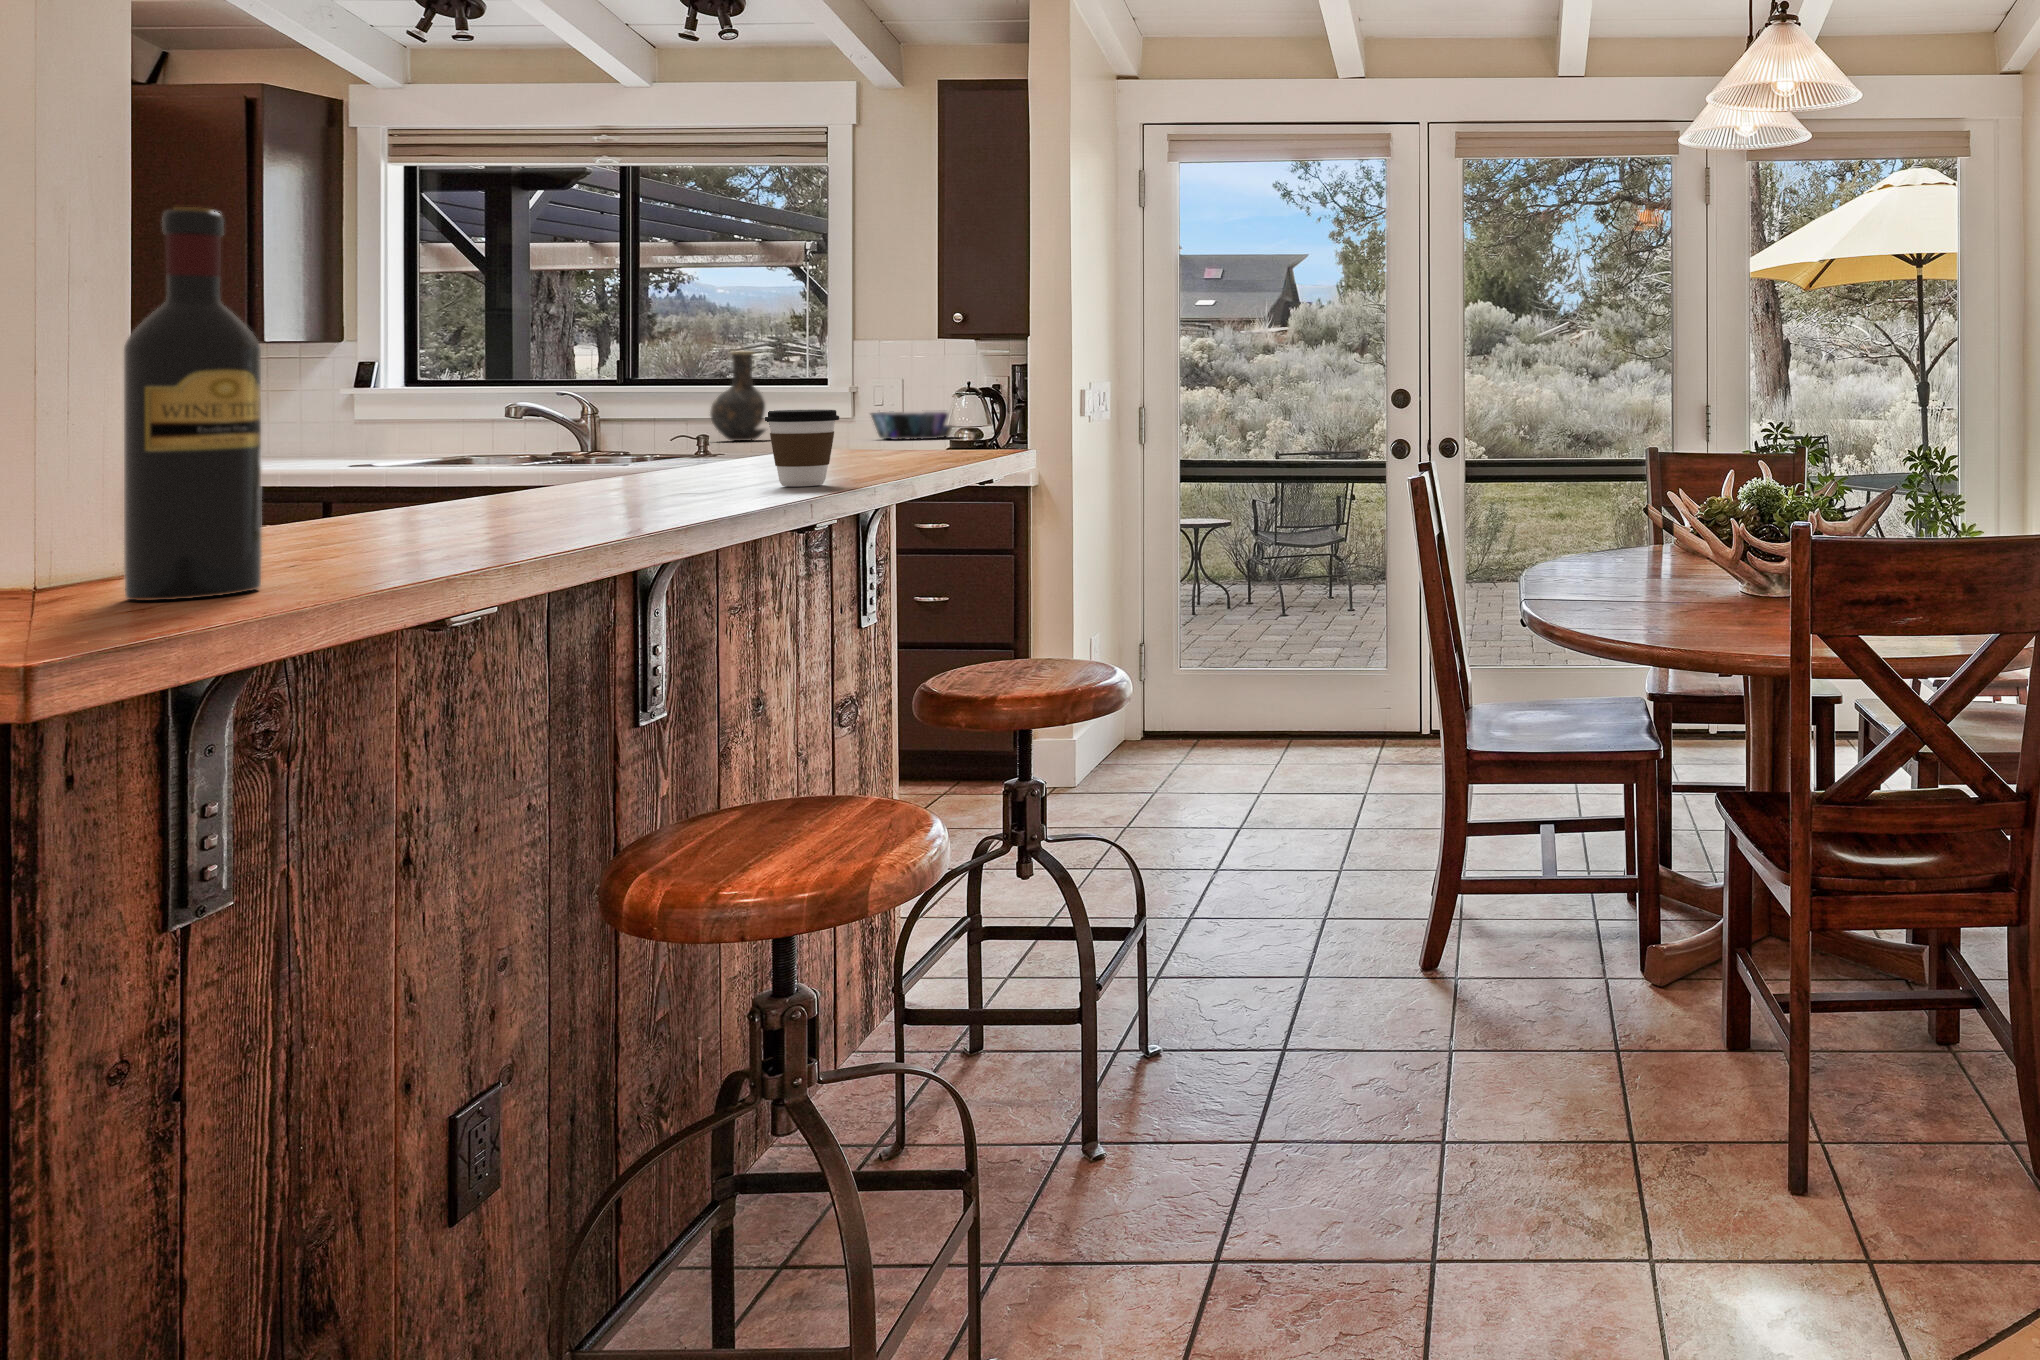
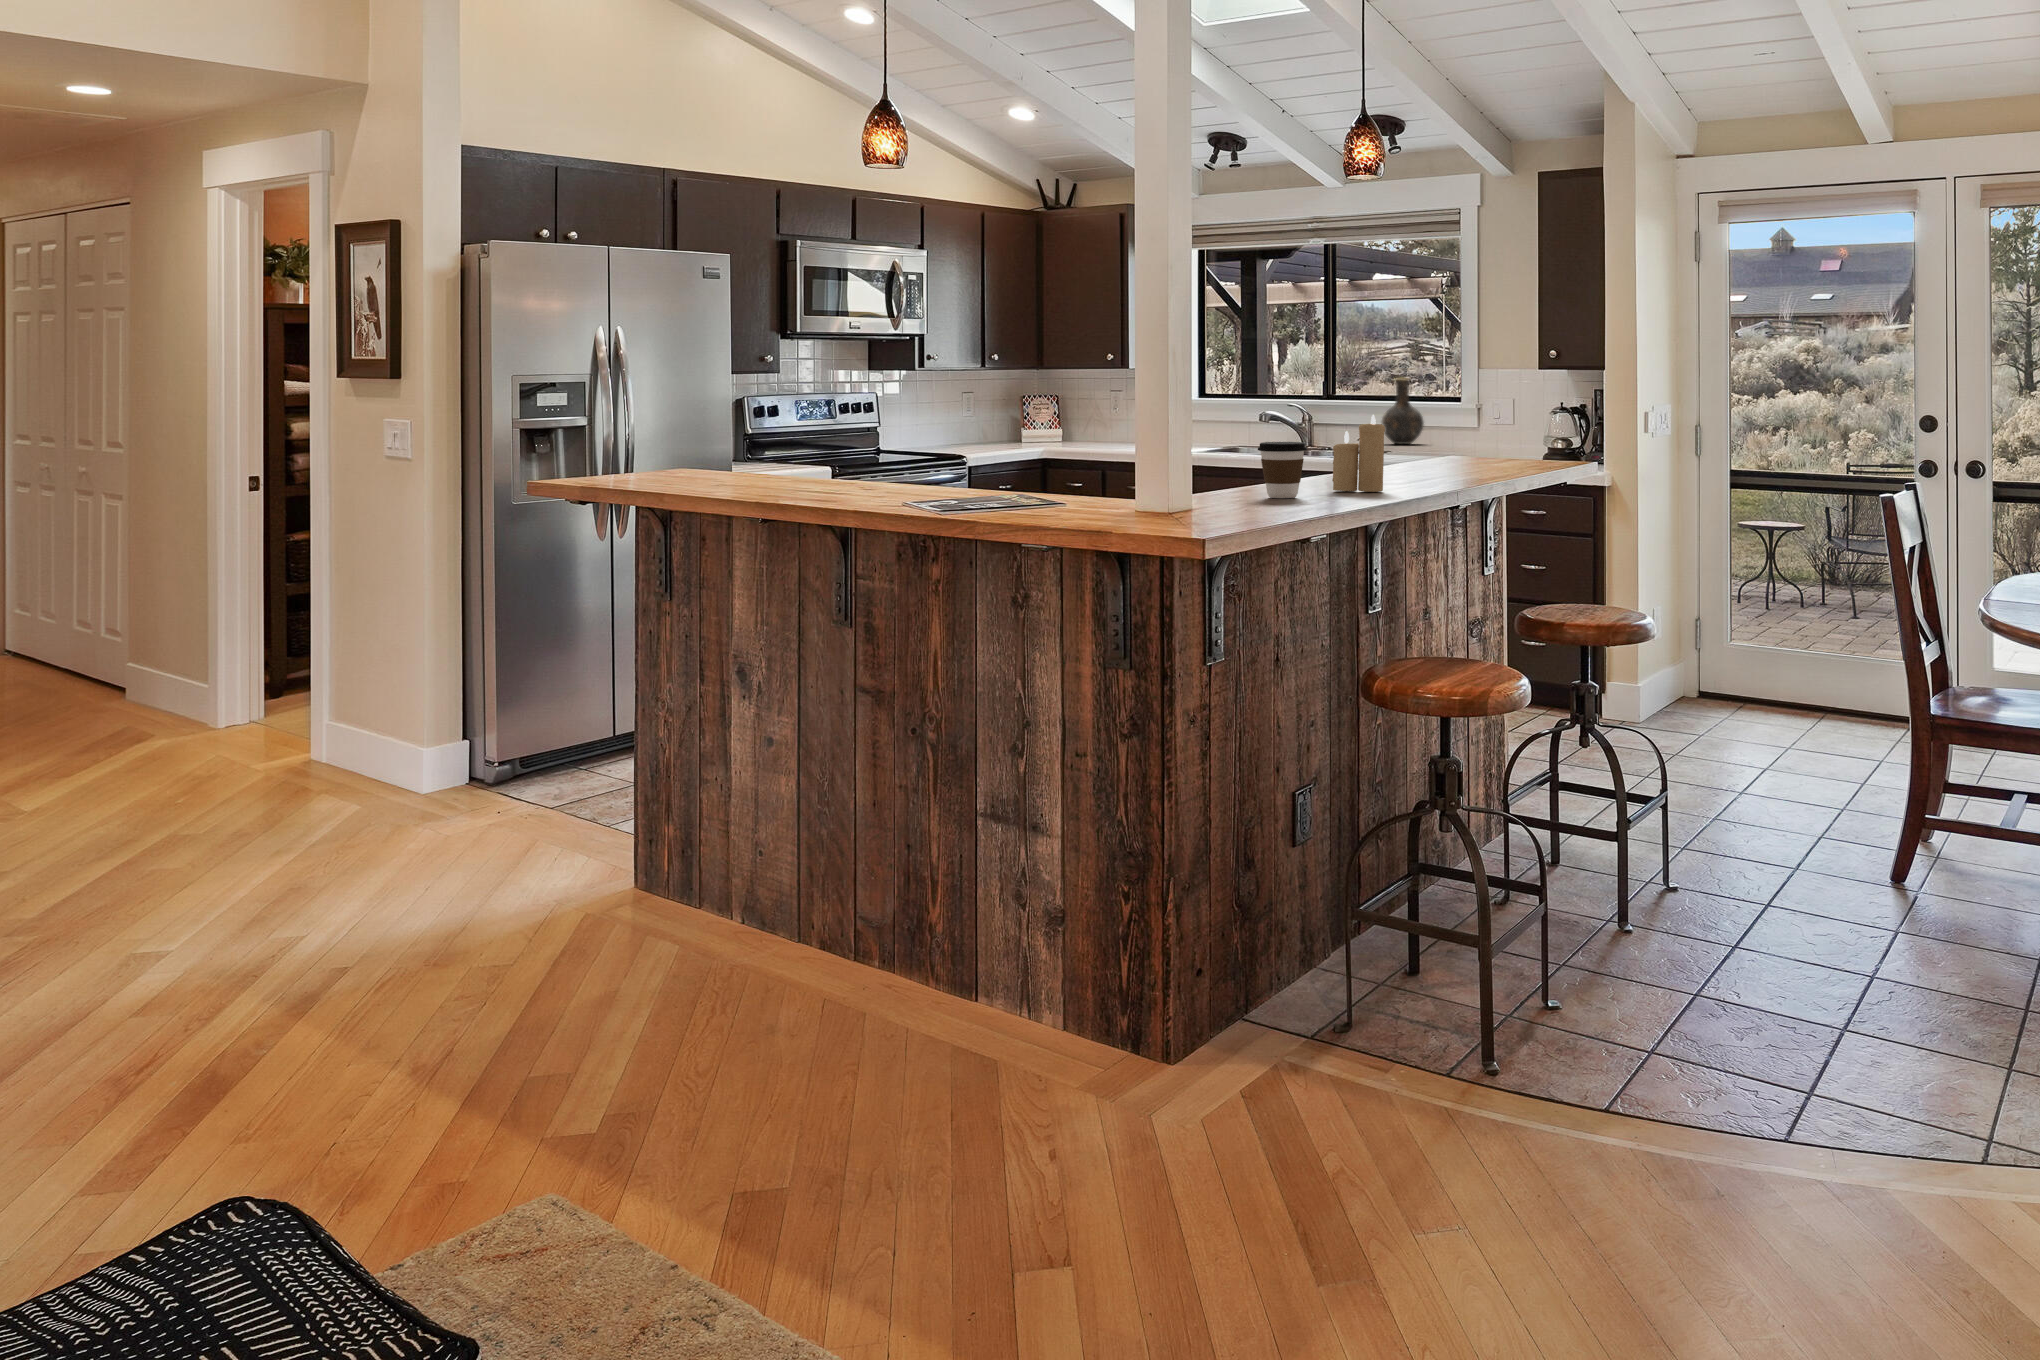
wine bottle: present [124,207,262,600] -> none [1205,358,1248,519]
candle: none [564,372,673,511] -> present [1332,415,1385,492]
coffee cup: present [765,410,839,486] -> present [1258,442,1307,498]
decorative bowl: present [871,411,952,439] -> none [1490,425,1556,448]

